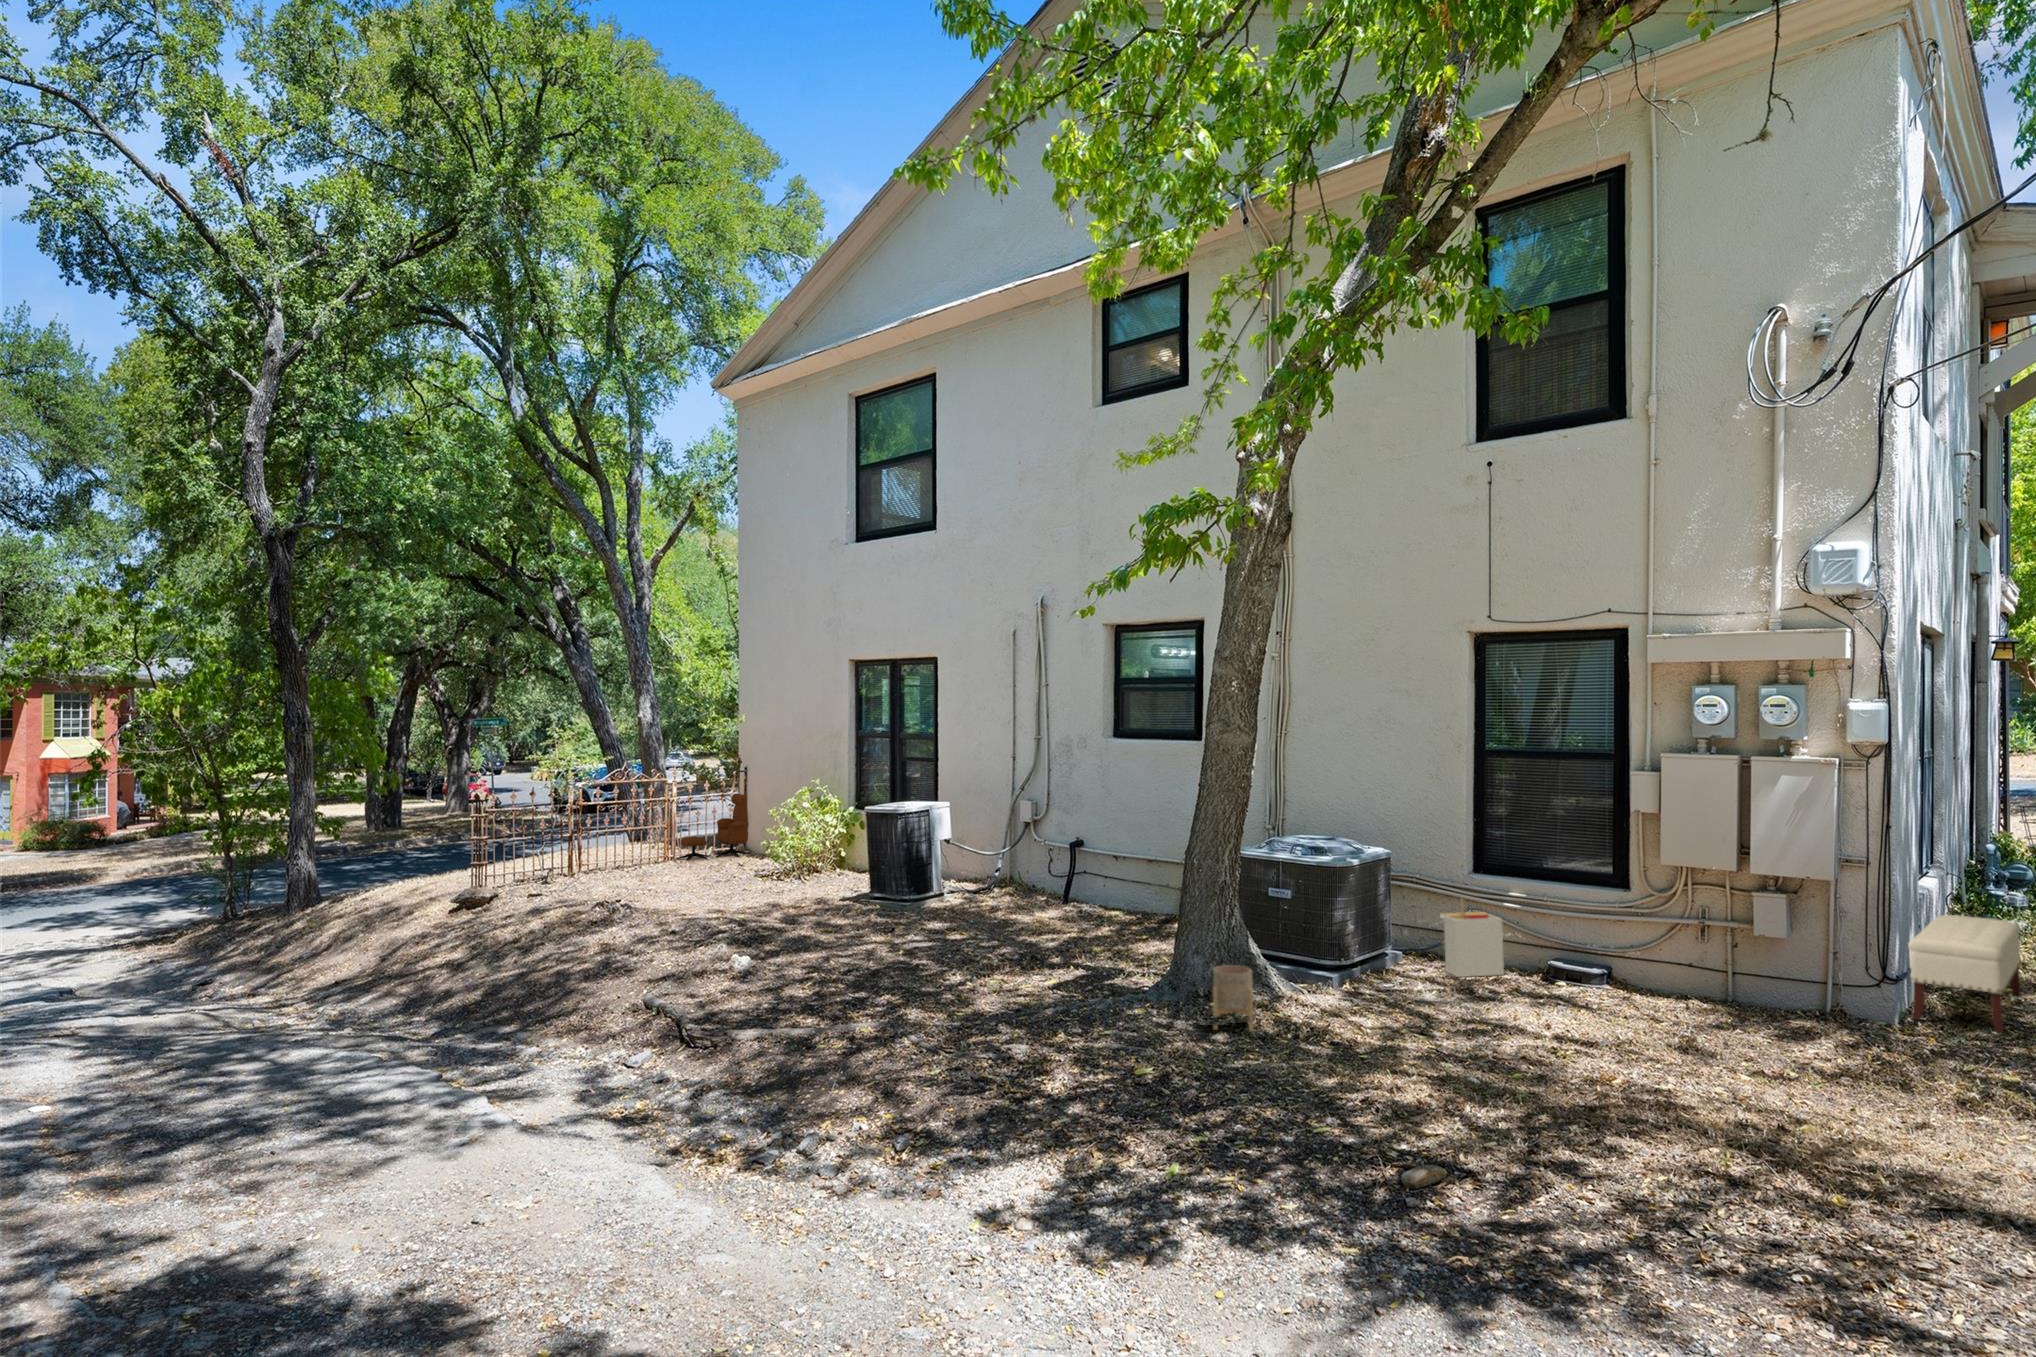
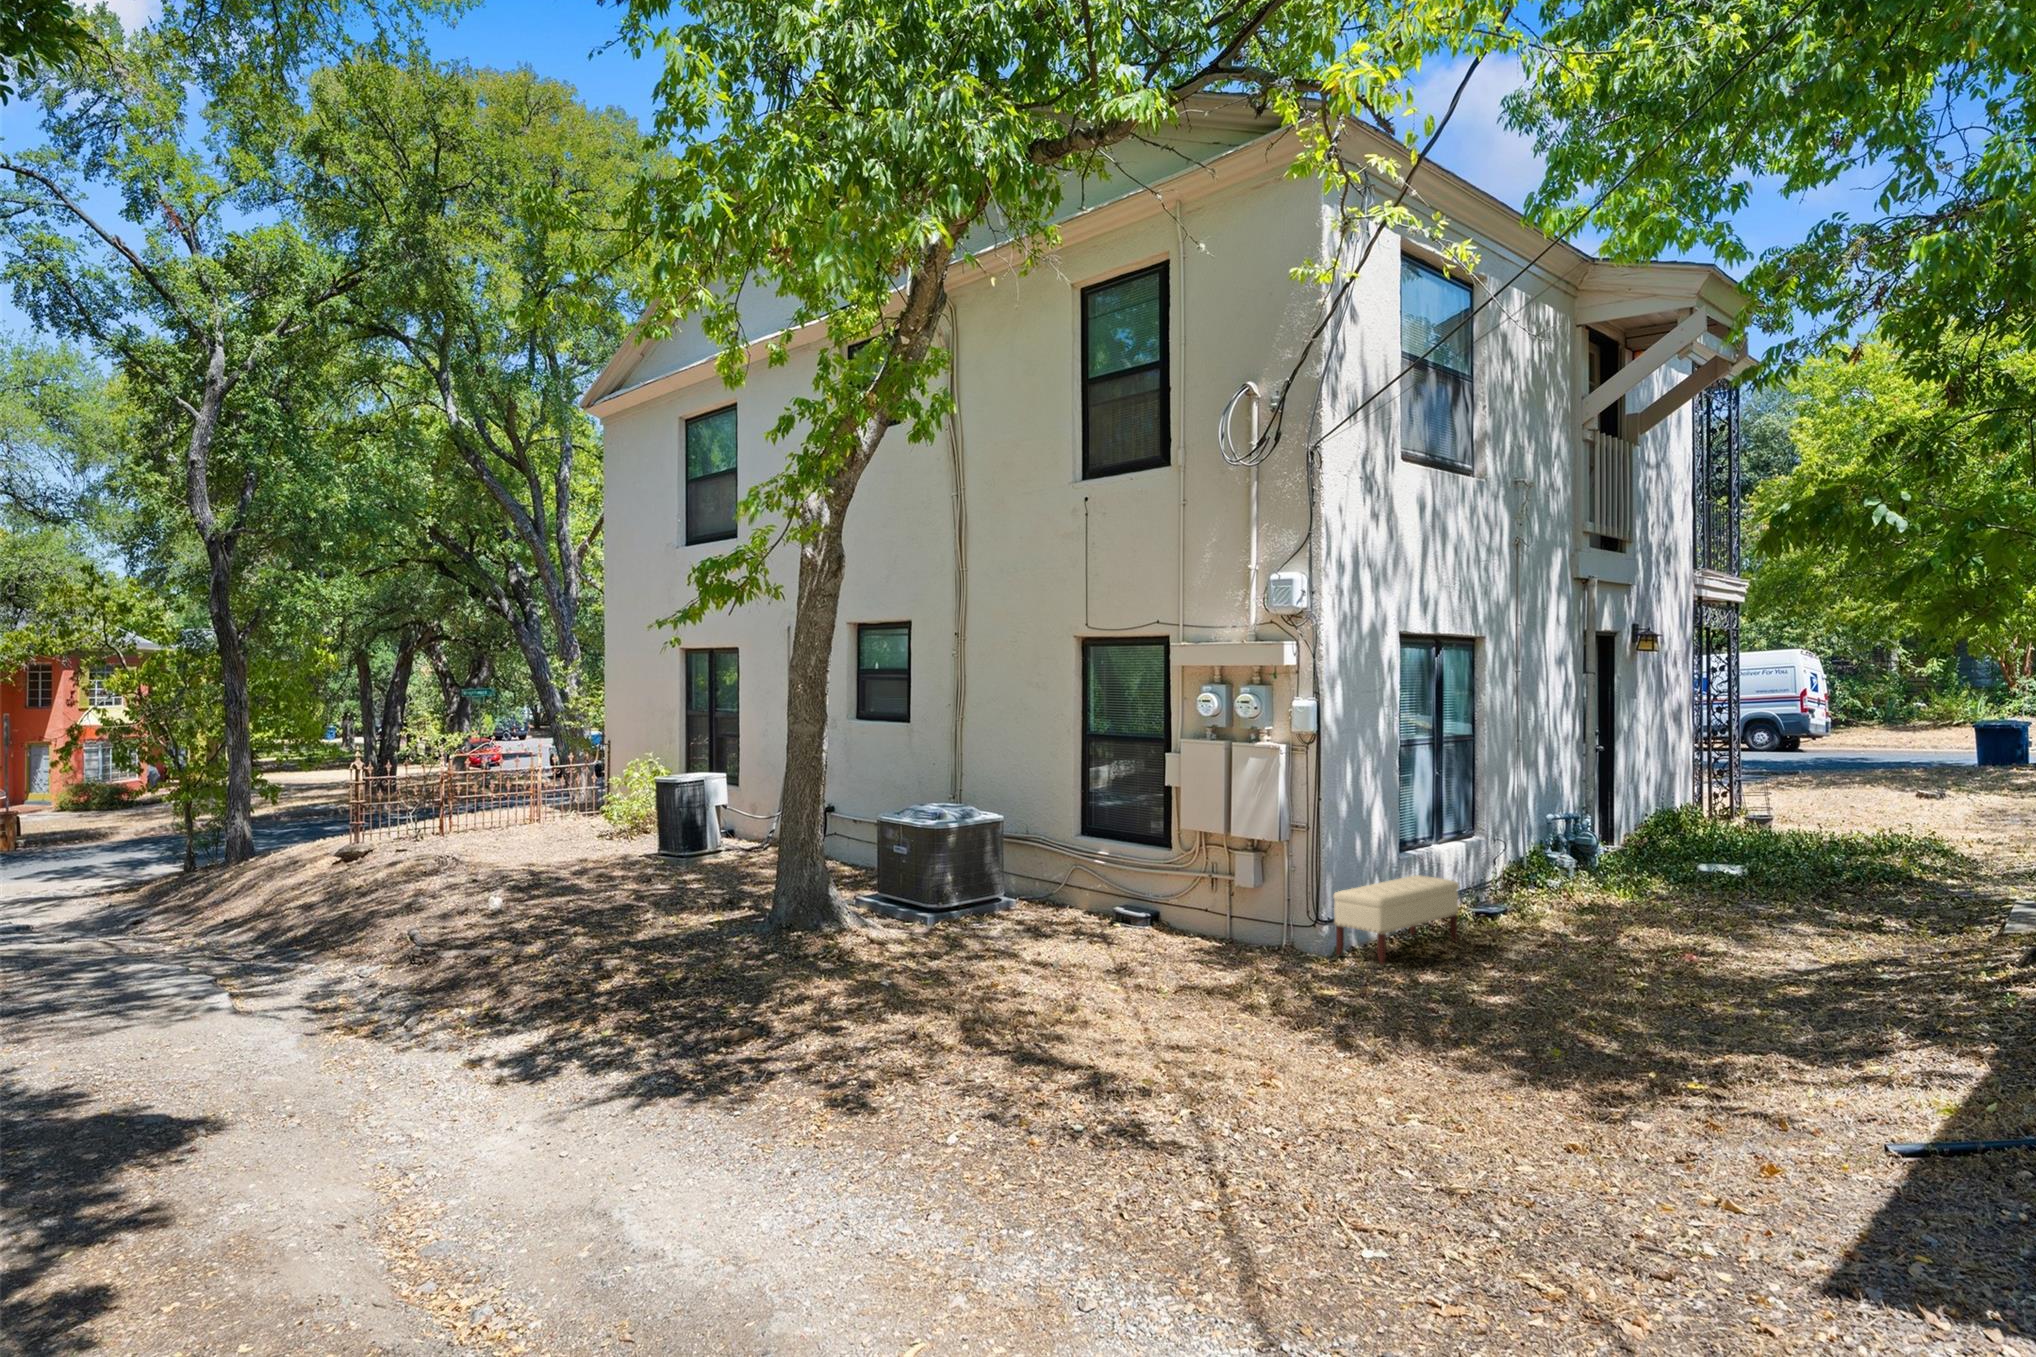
lounge chair: present [676,794,751,861] -> none [548,768,616,825]
storage bin: present [1440,899,1504,977] -> none [1035,857,1076,921]
planter: present [1213,965,1253,1032] -> none [783,903,823,954]

